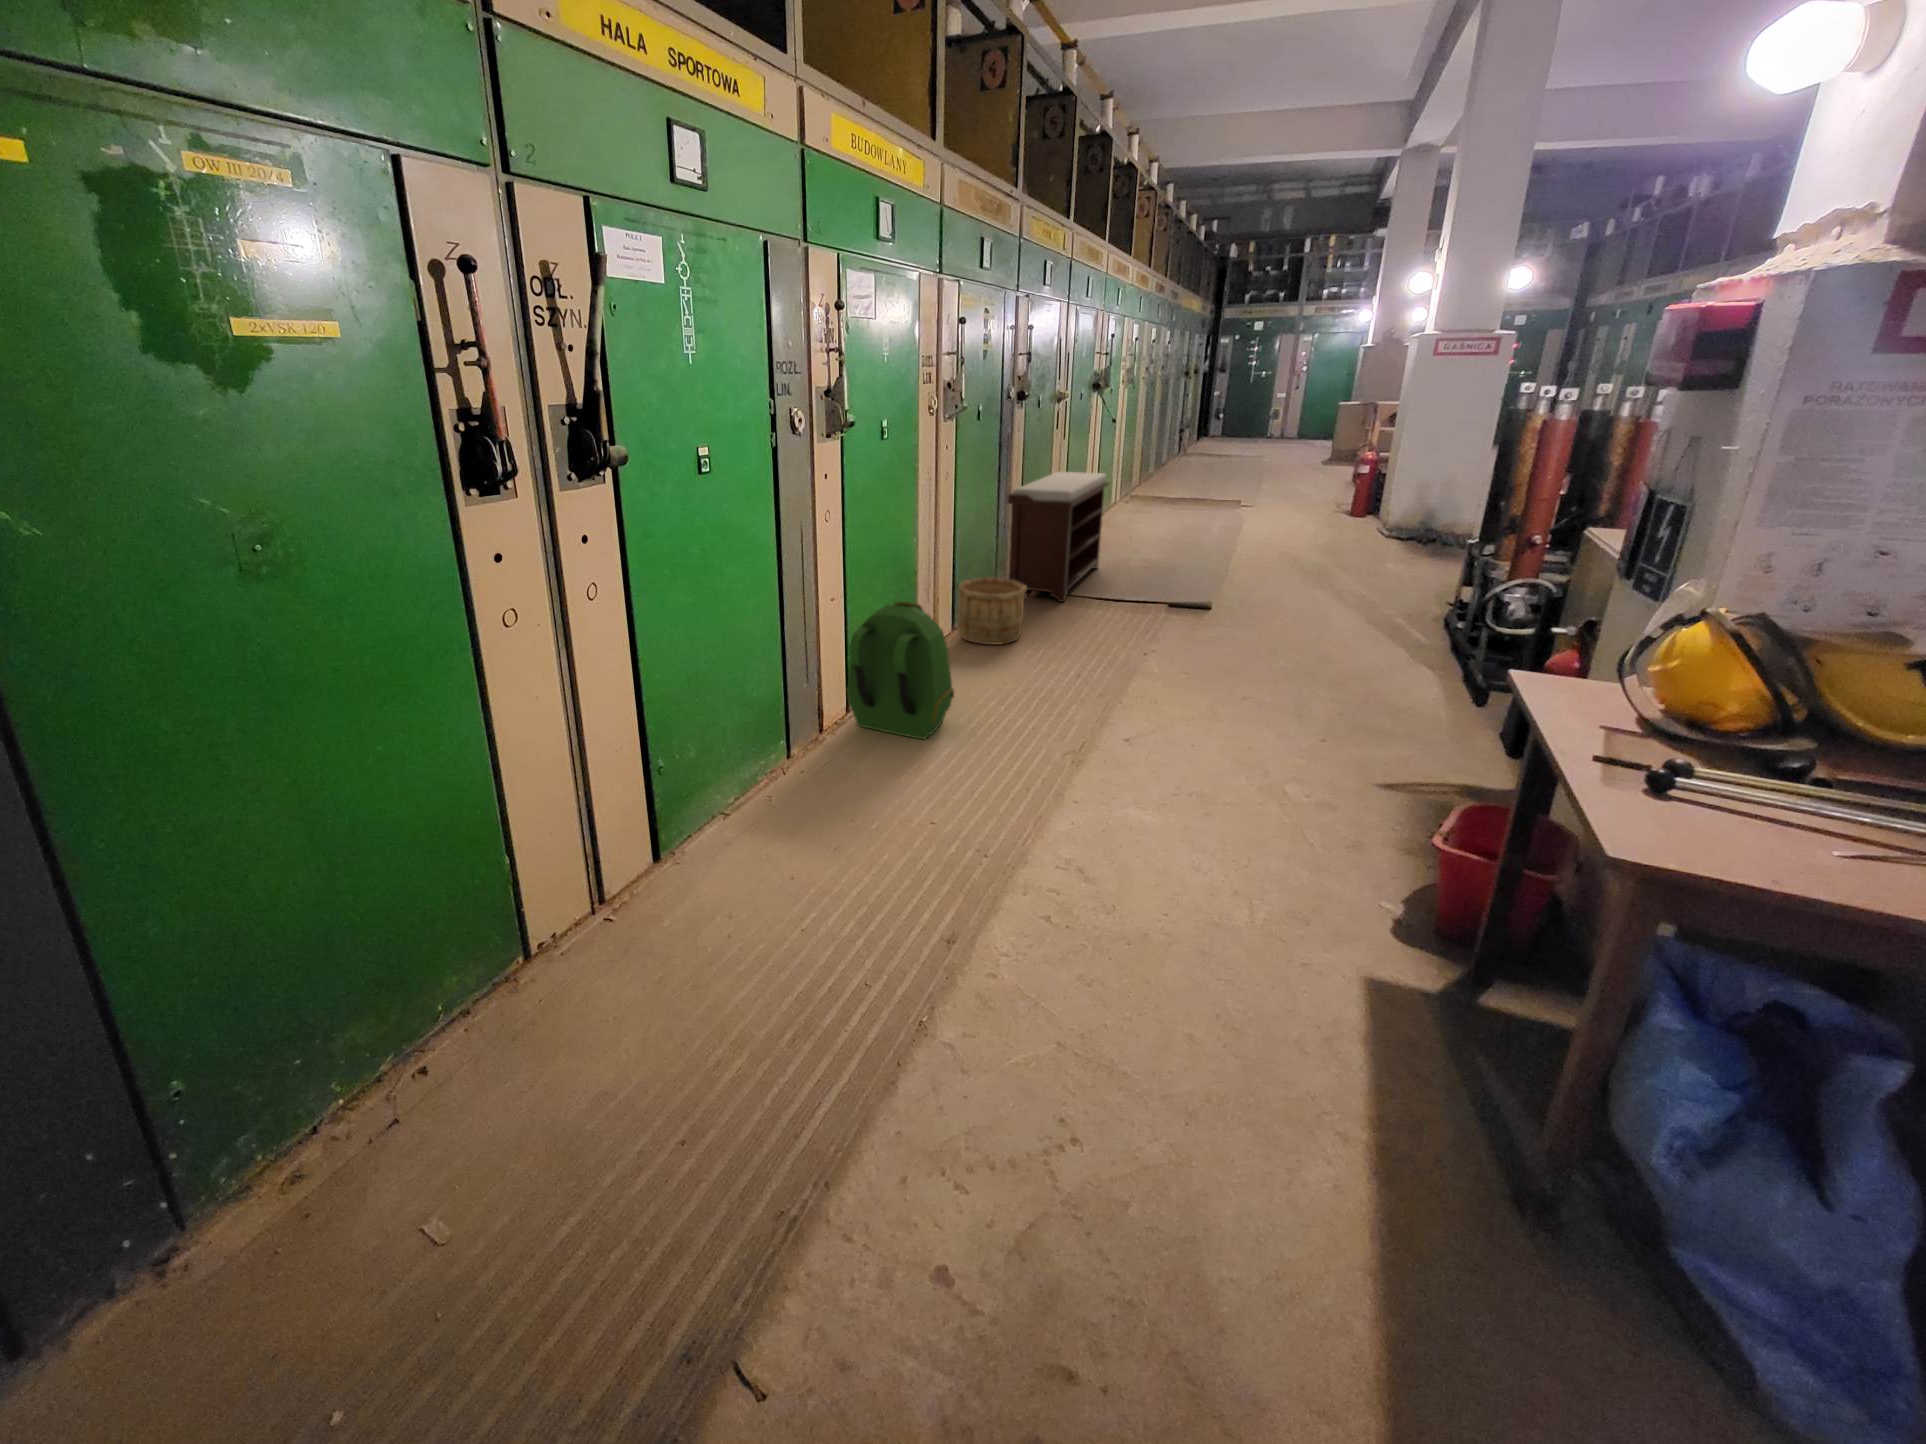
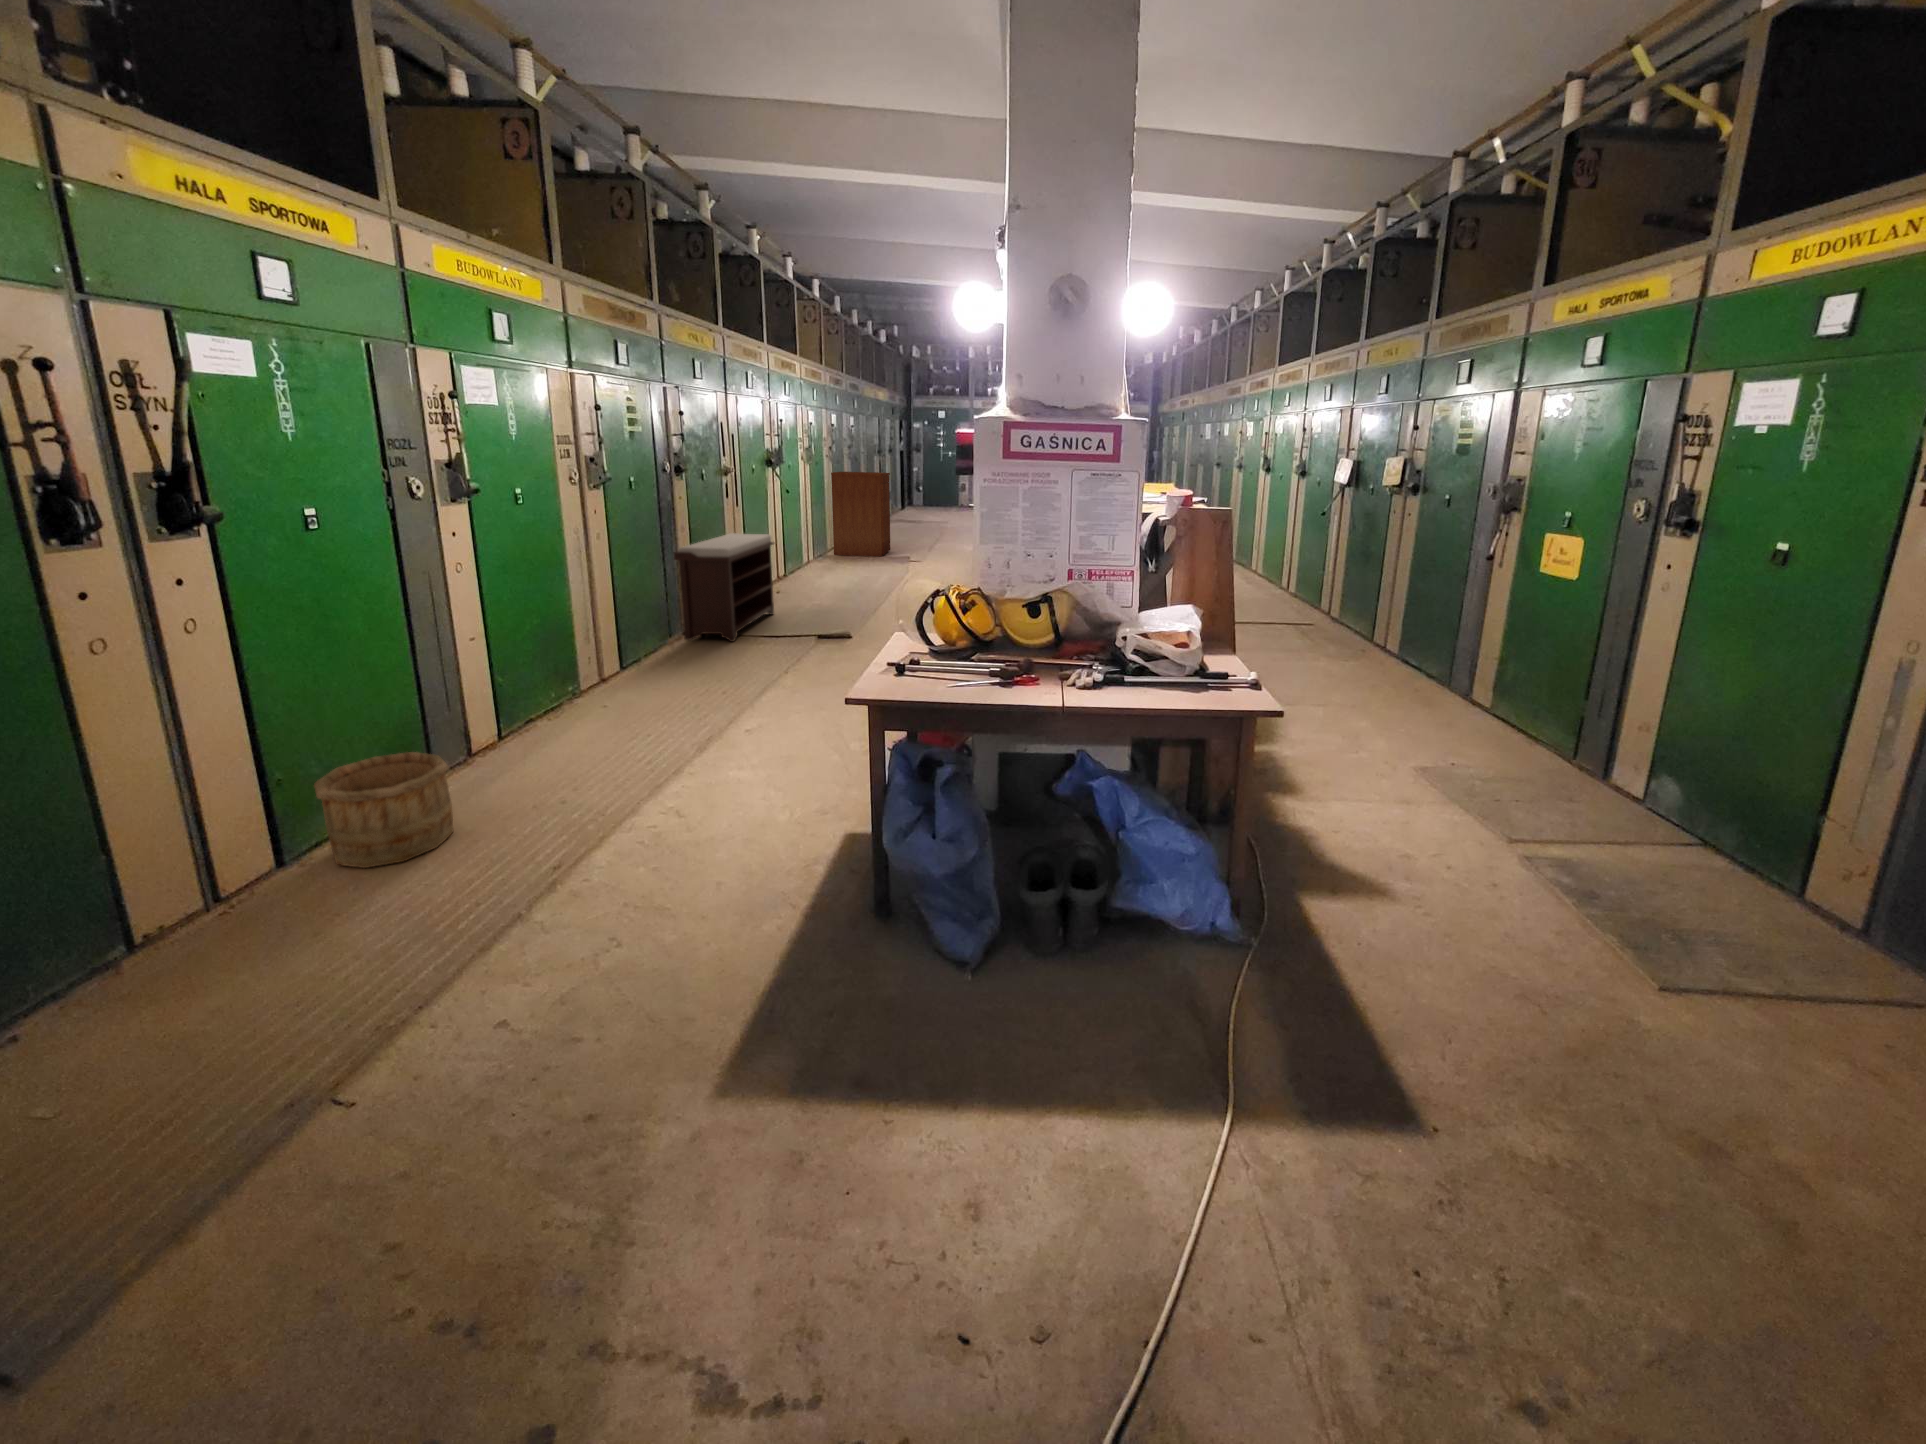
filing cabinet: none [1139,396,1220,498] -> present [831,472,890,556]
wooden bucket: present [957,577,1027,644] -> present [314,752,453,868]
backpack: present [847,602,954,739] -> none [490,638,601,751]

